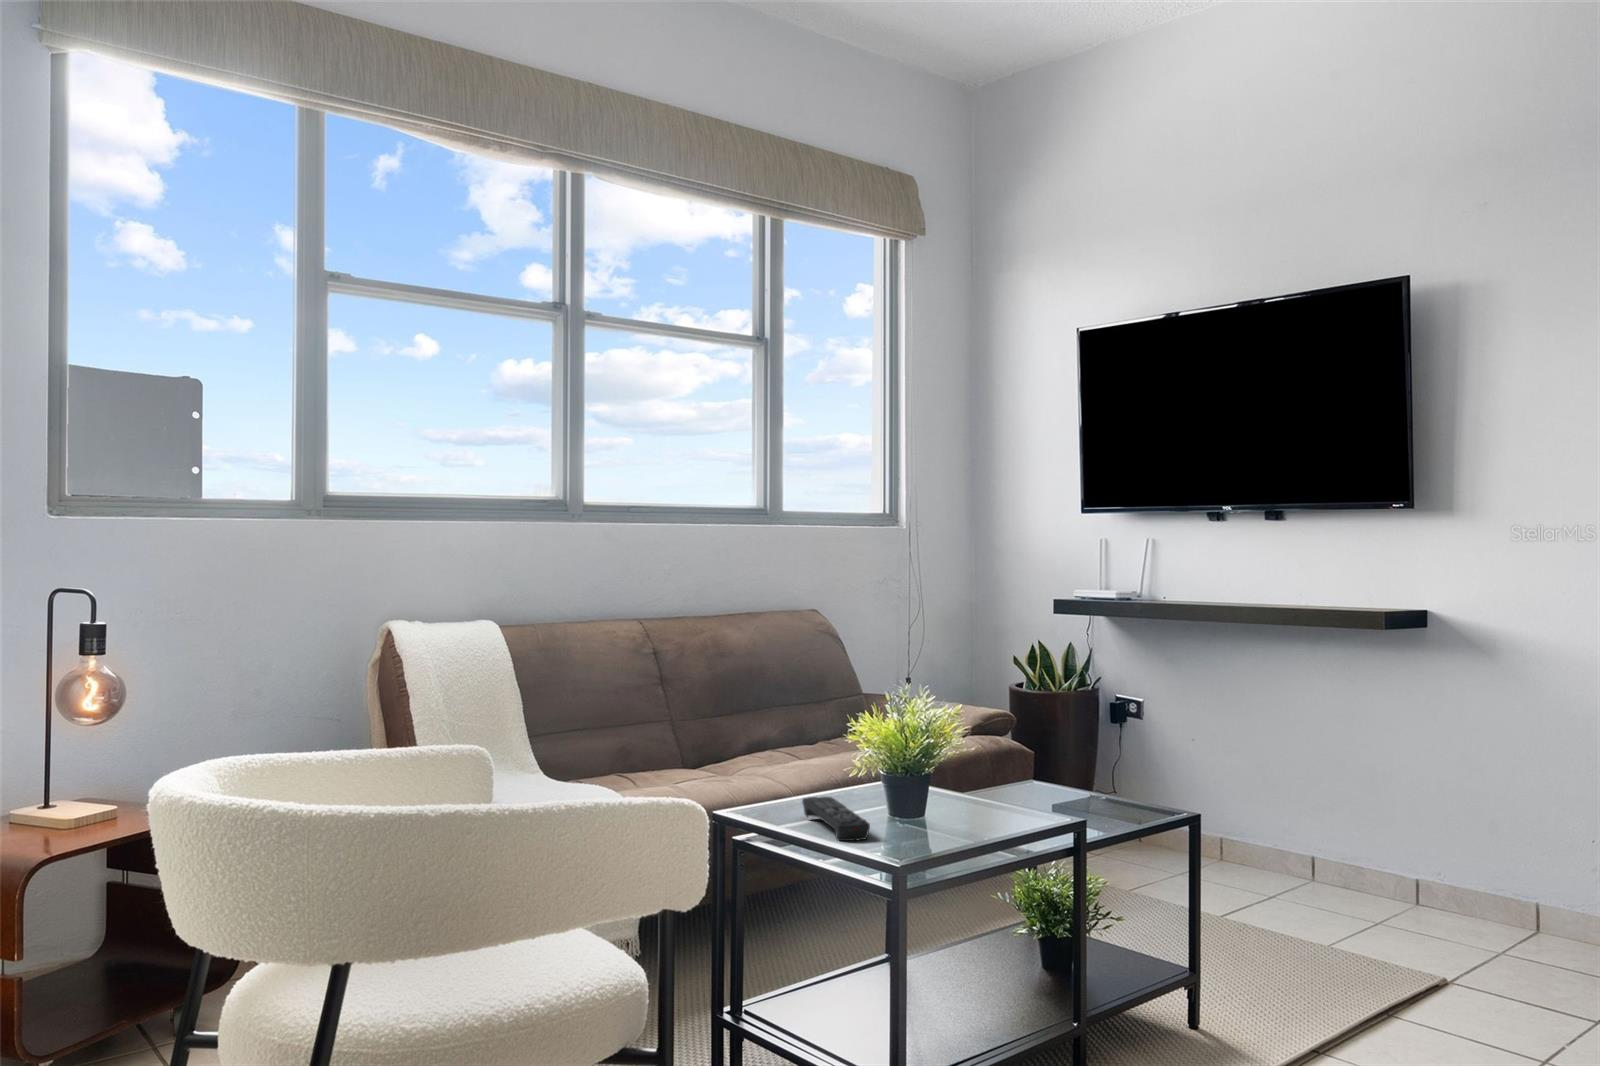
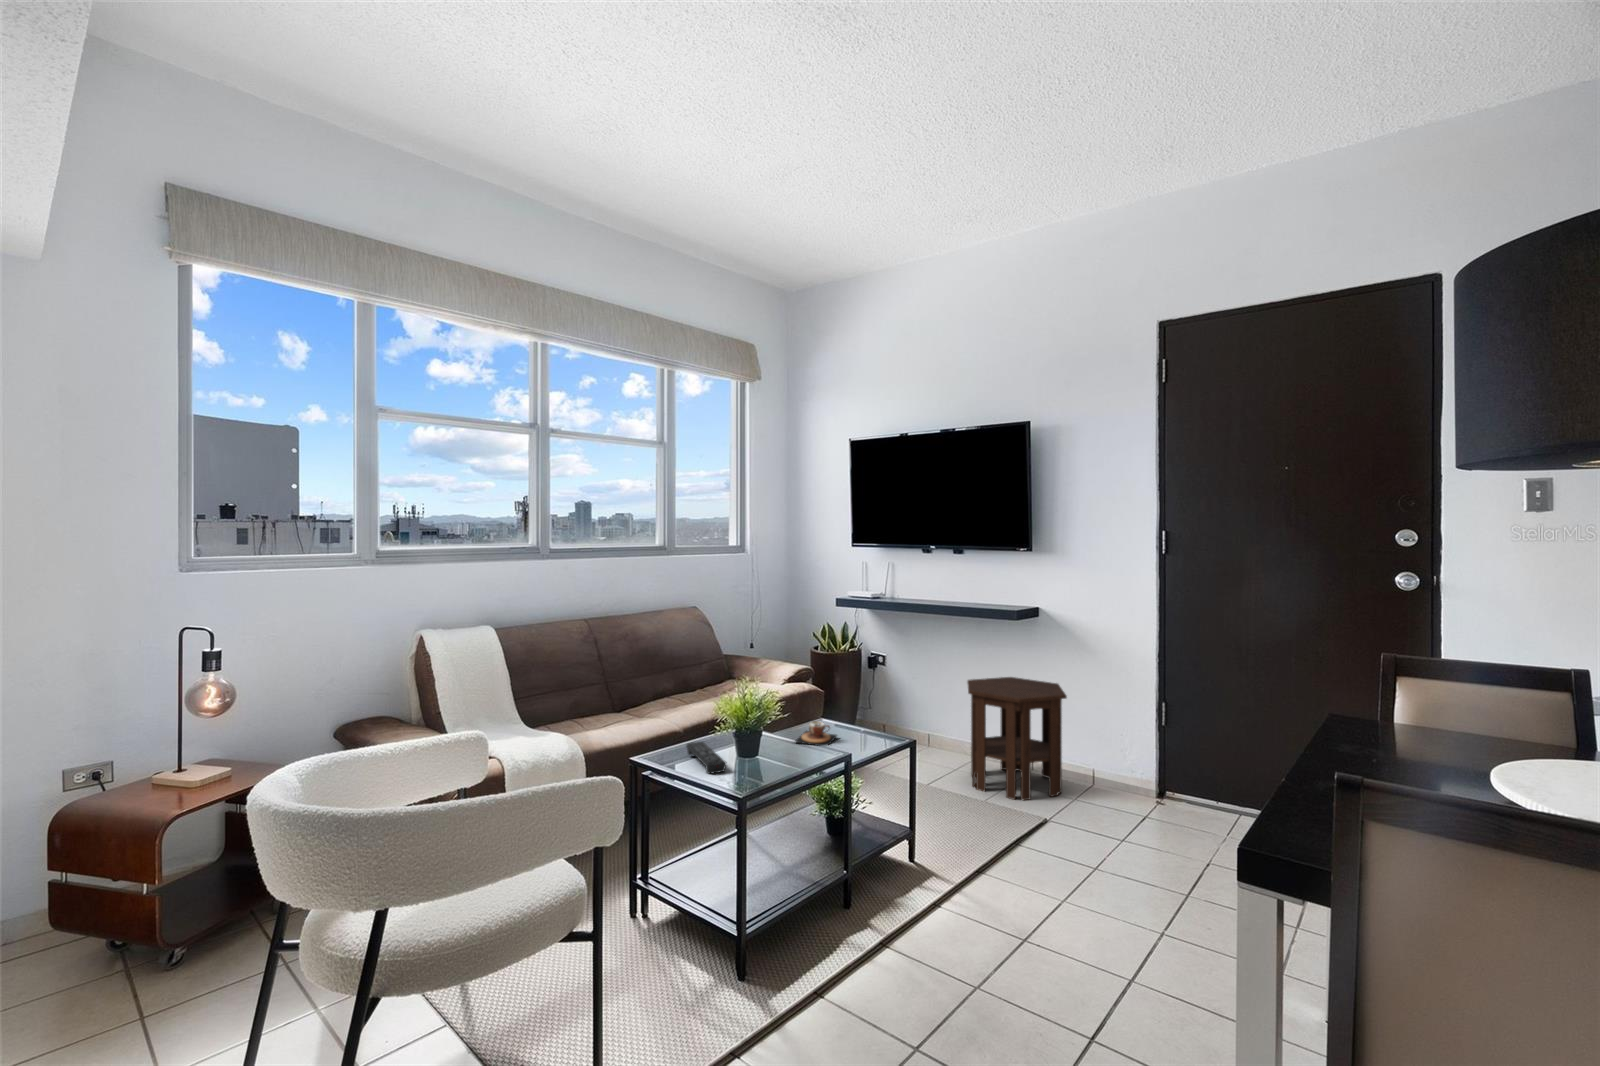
side table: none [1292,732,1483,946] -> present [967,677,1067,800]
teacup: none [984,774,1062,816] -> present [795,721,837,746]

